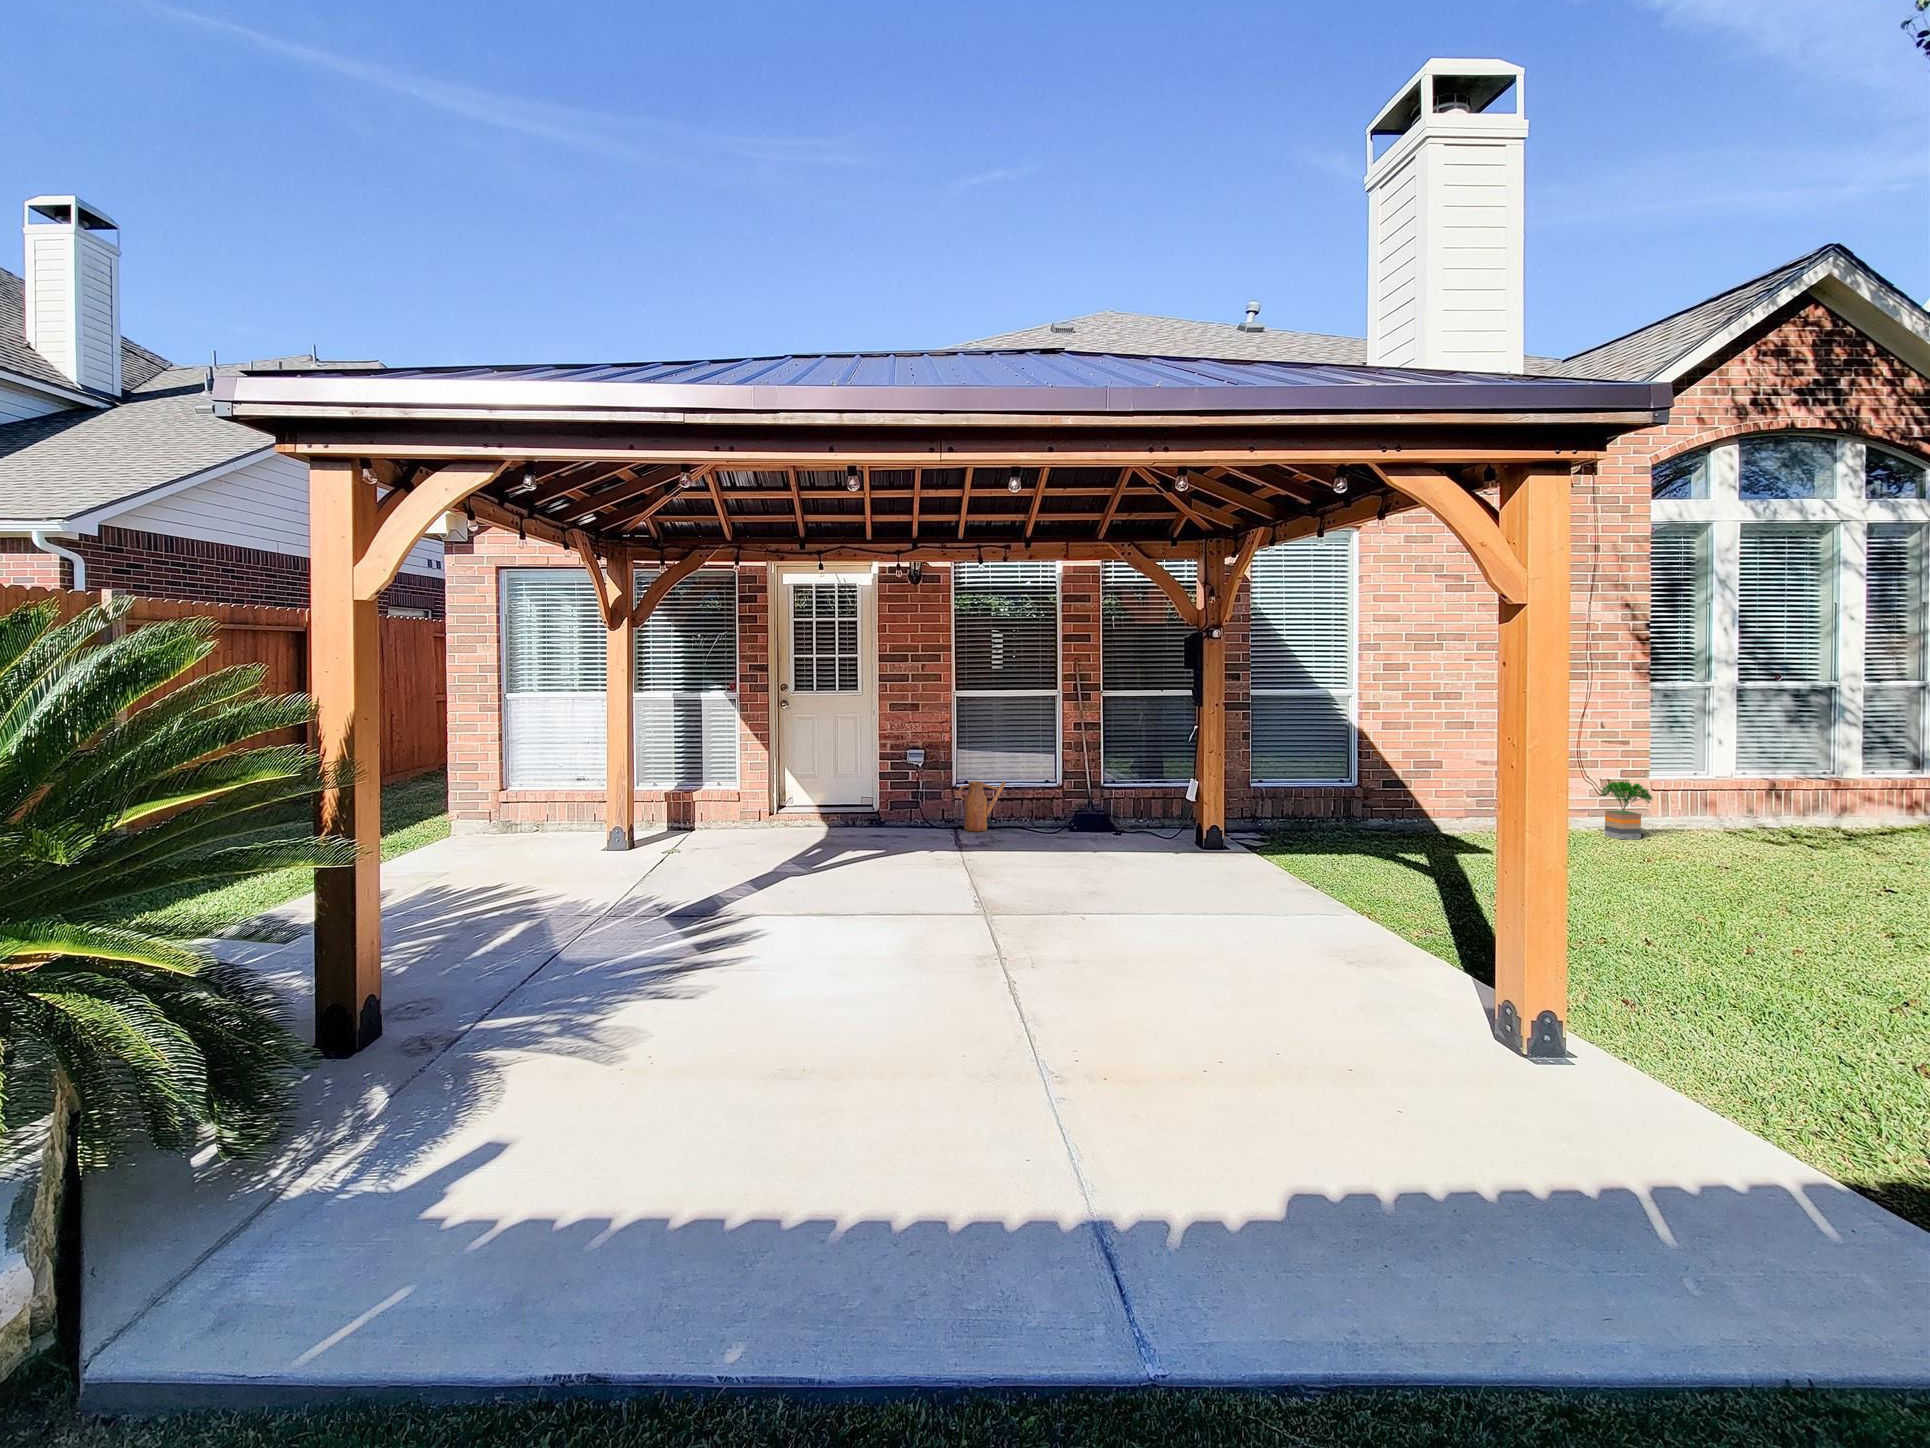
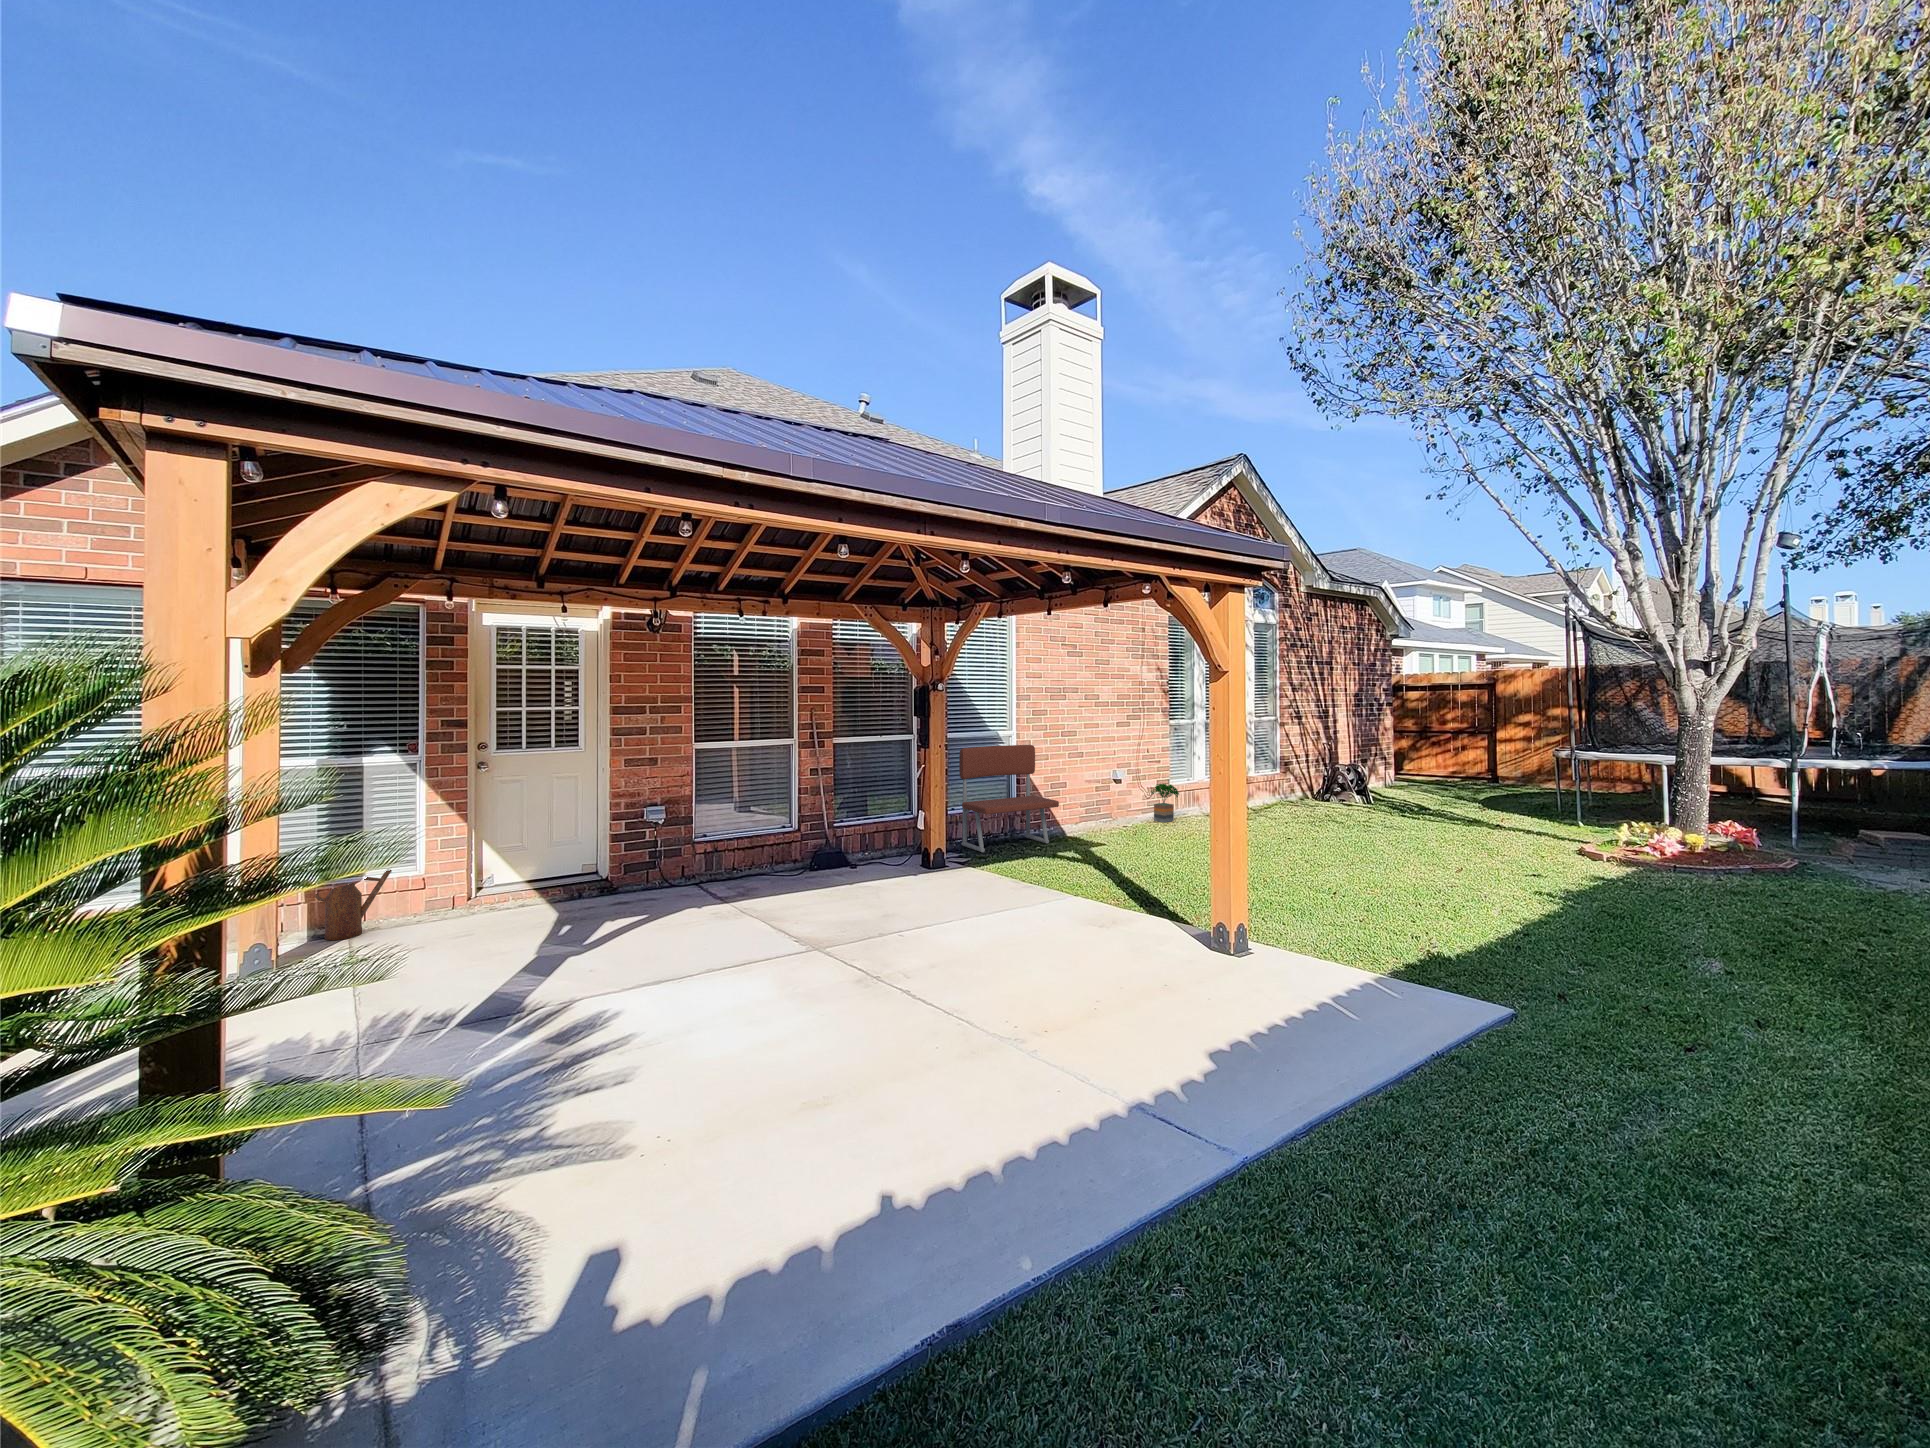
bench: none [1264,711,1401,842] -> present [959,745,1059,852]
watering can: present [958,781,1006,832] -> present [315,870,391,940]

